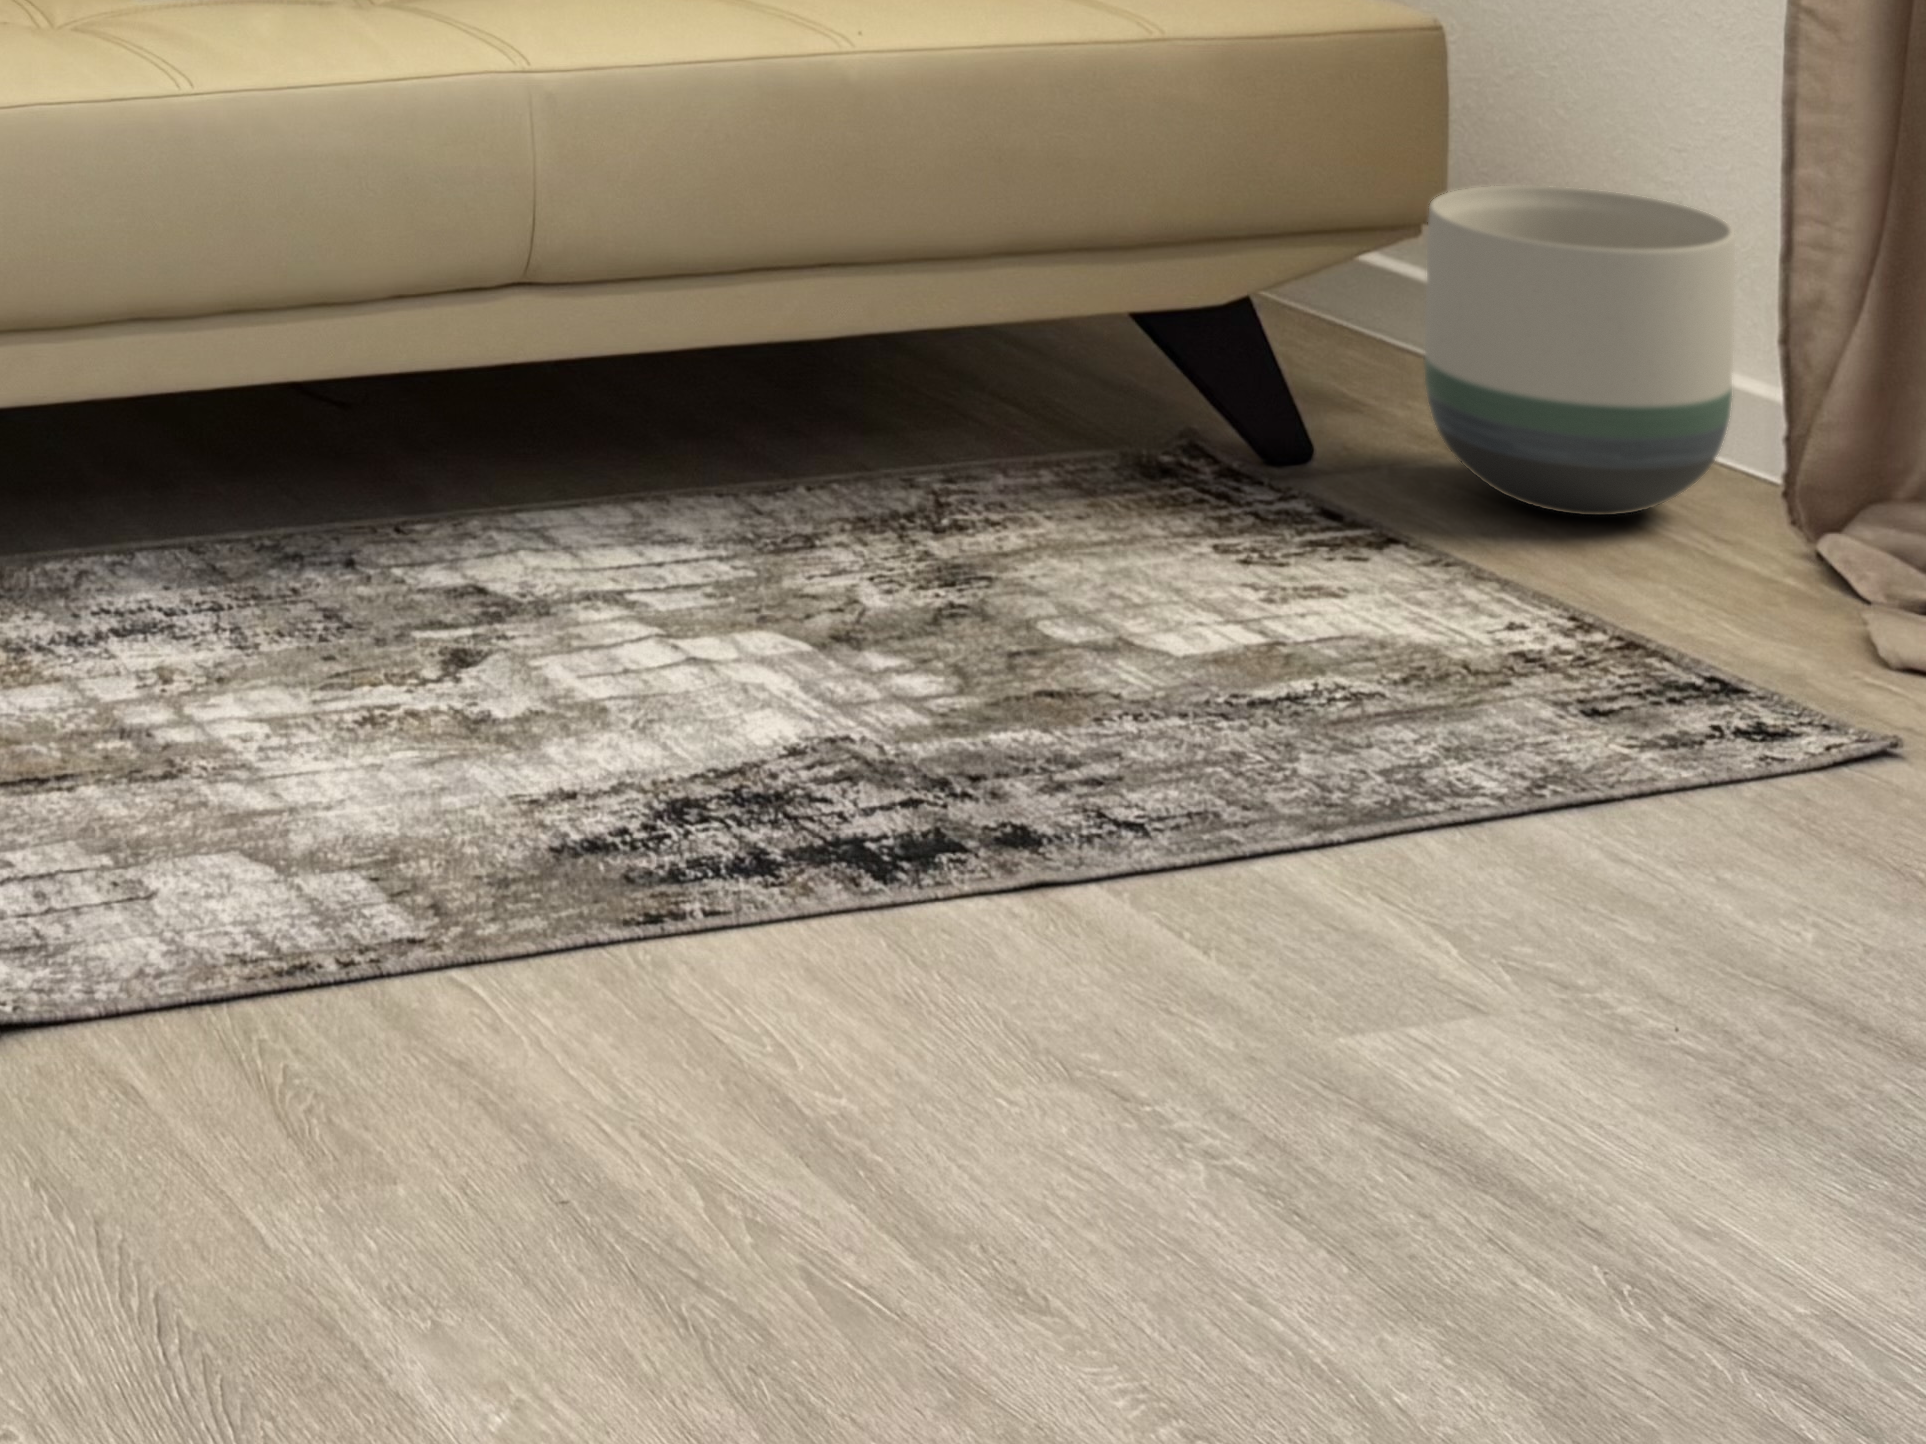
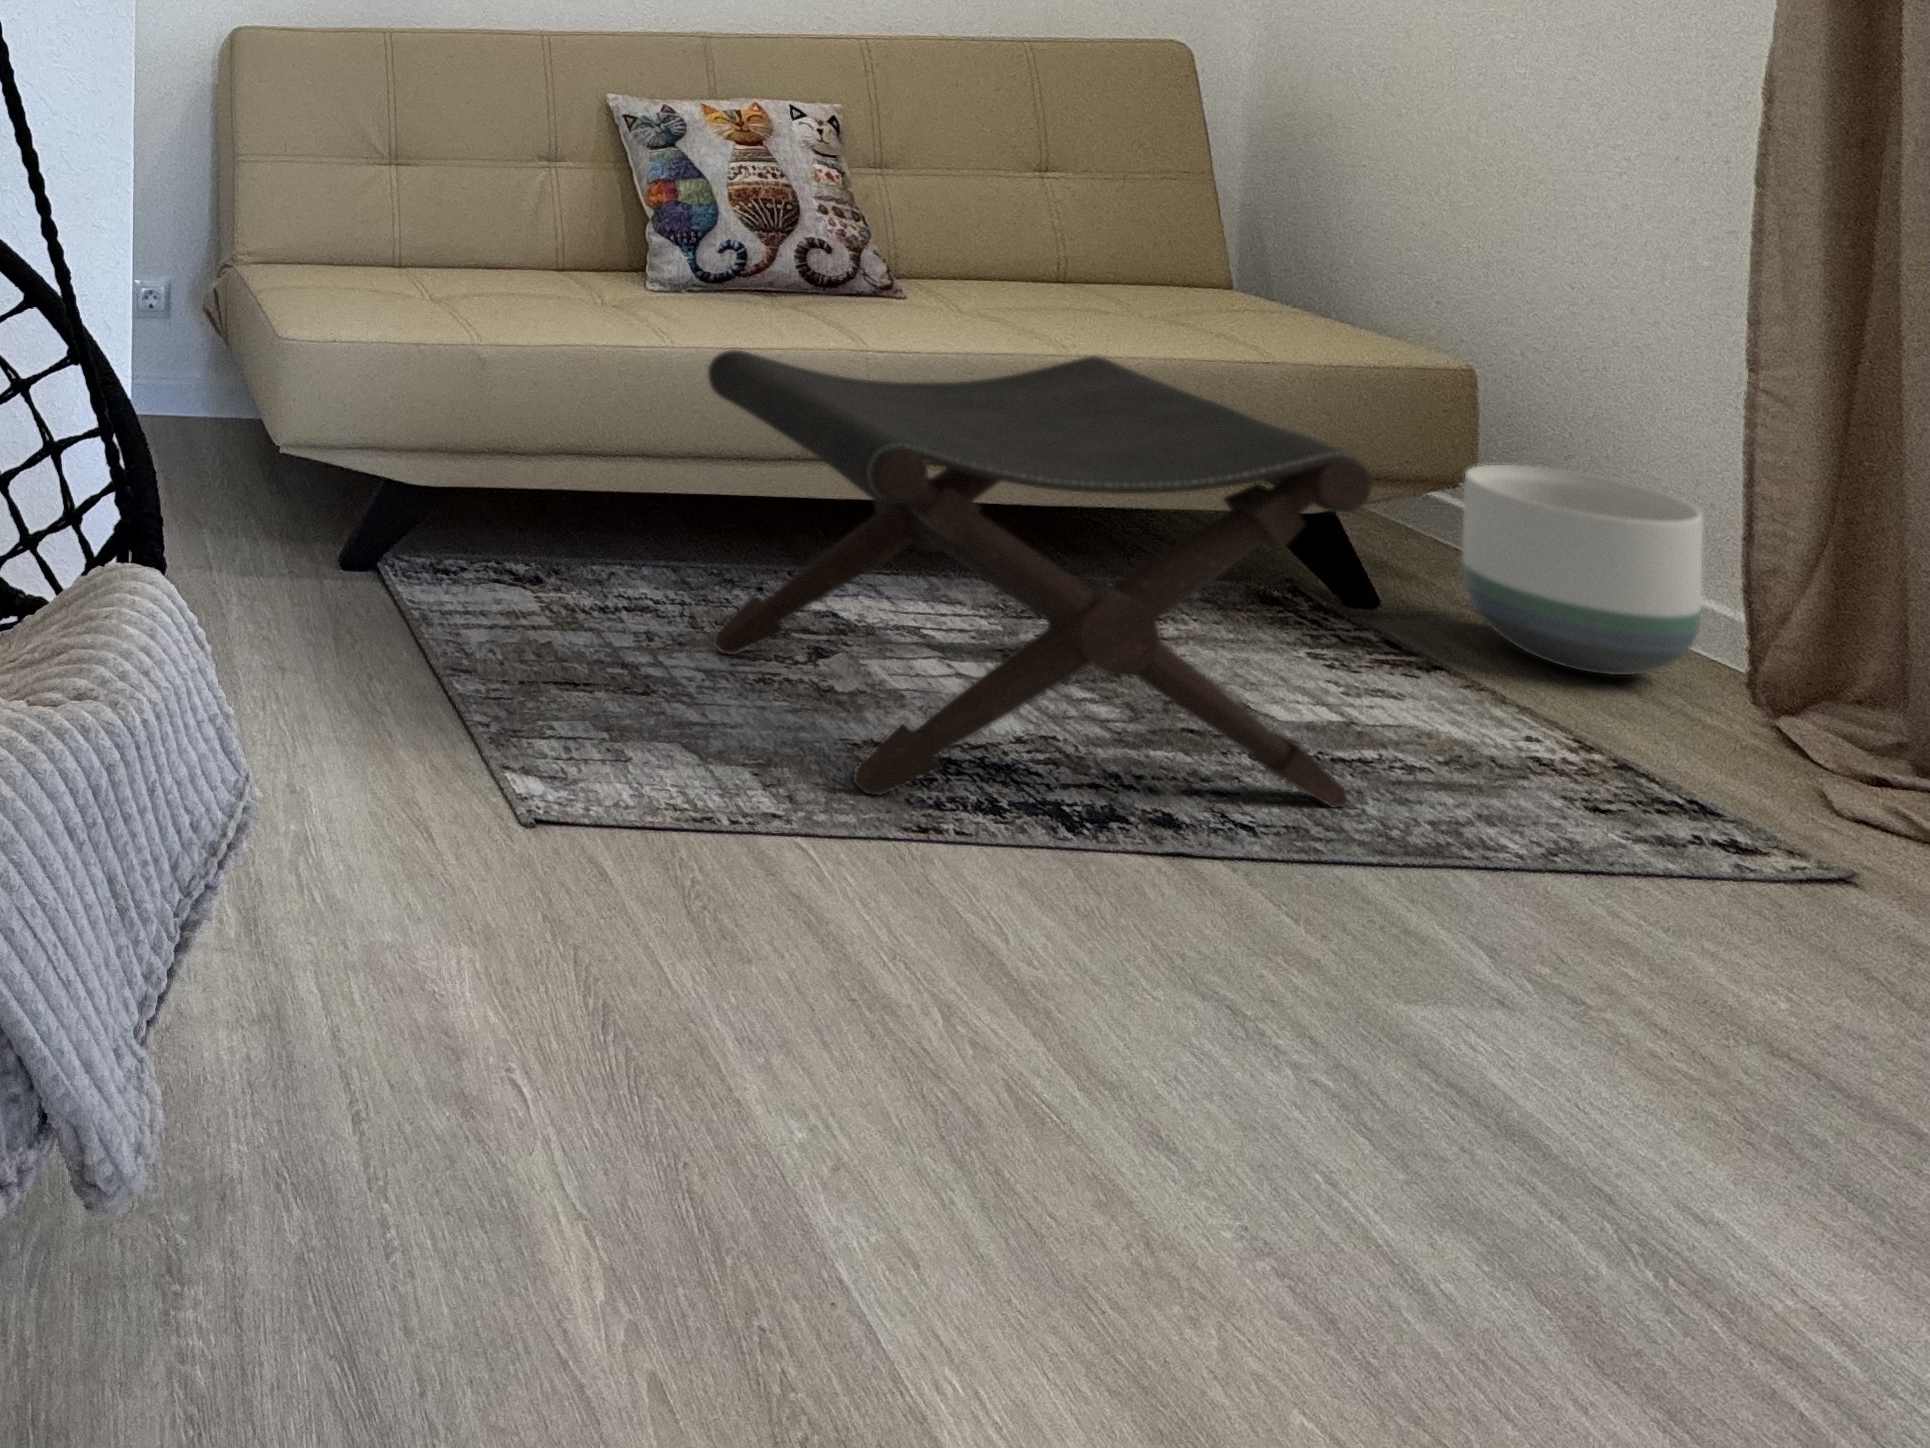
footstool: none [267,48,1308,876] -> present [708,350,1372,808]

